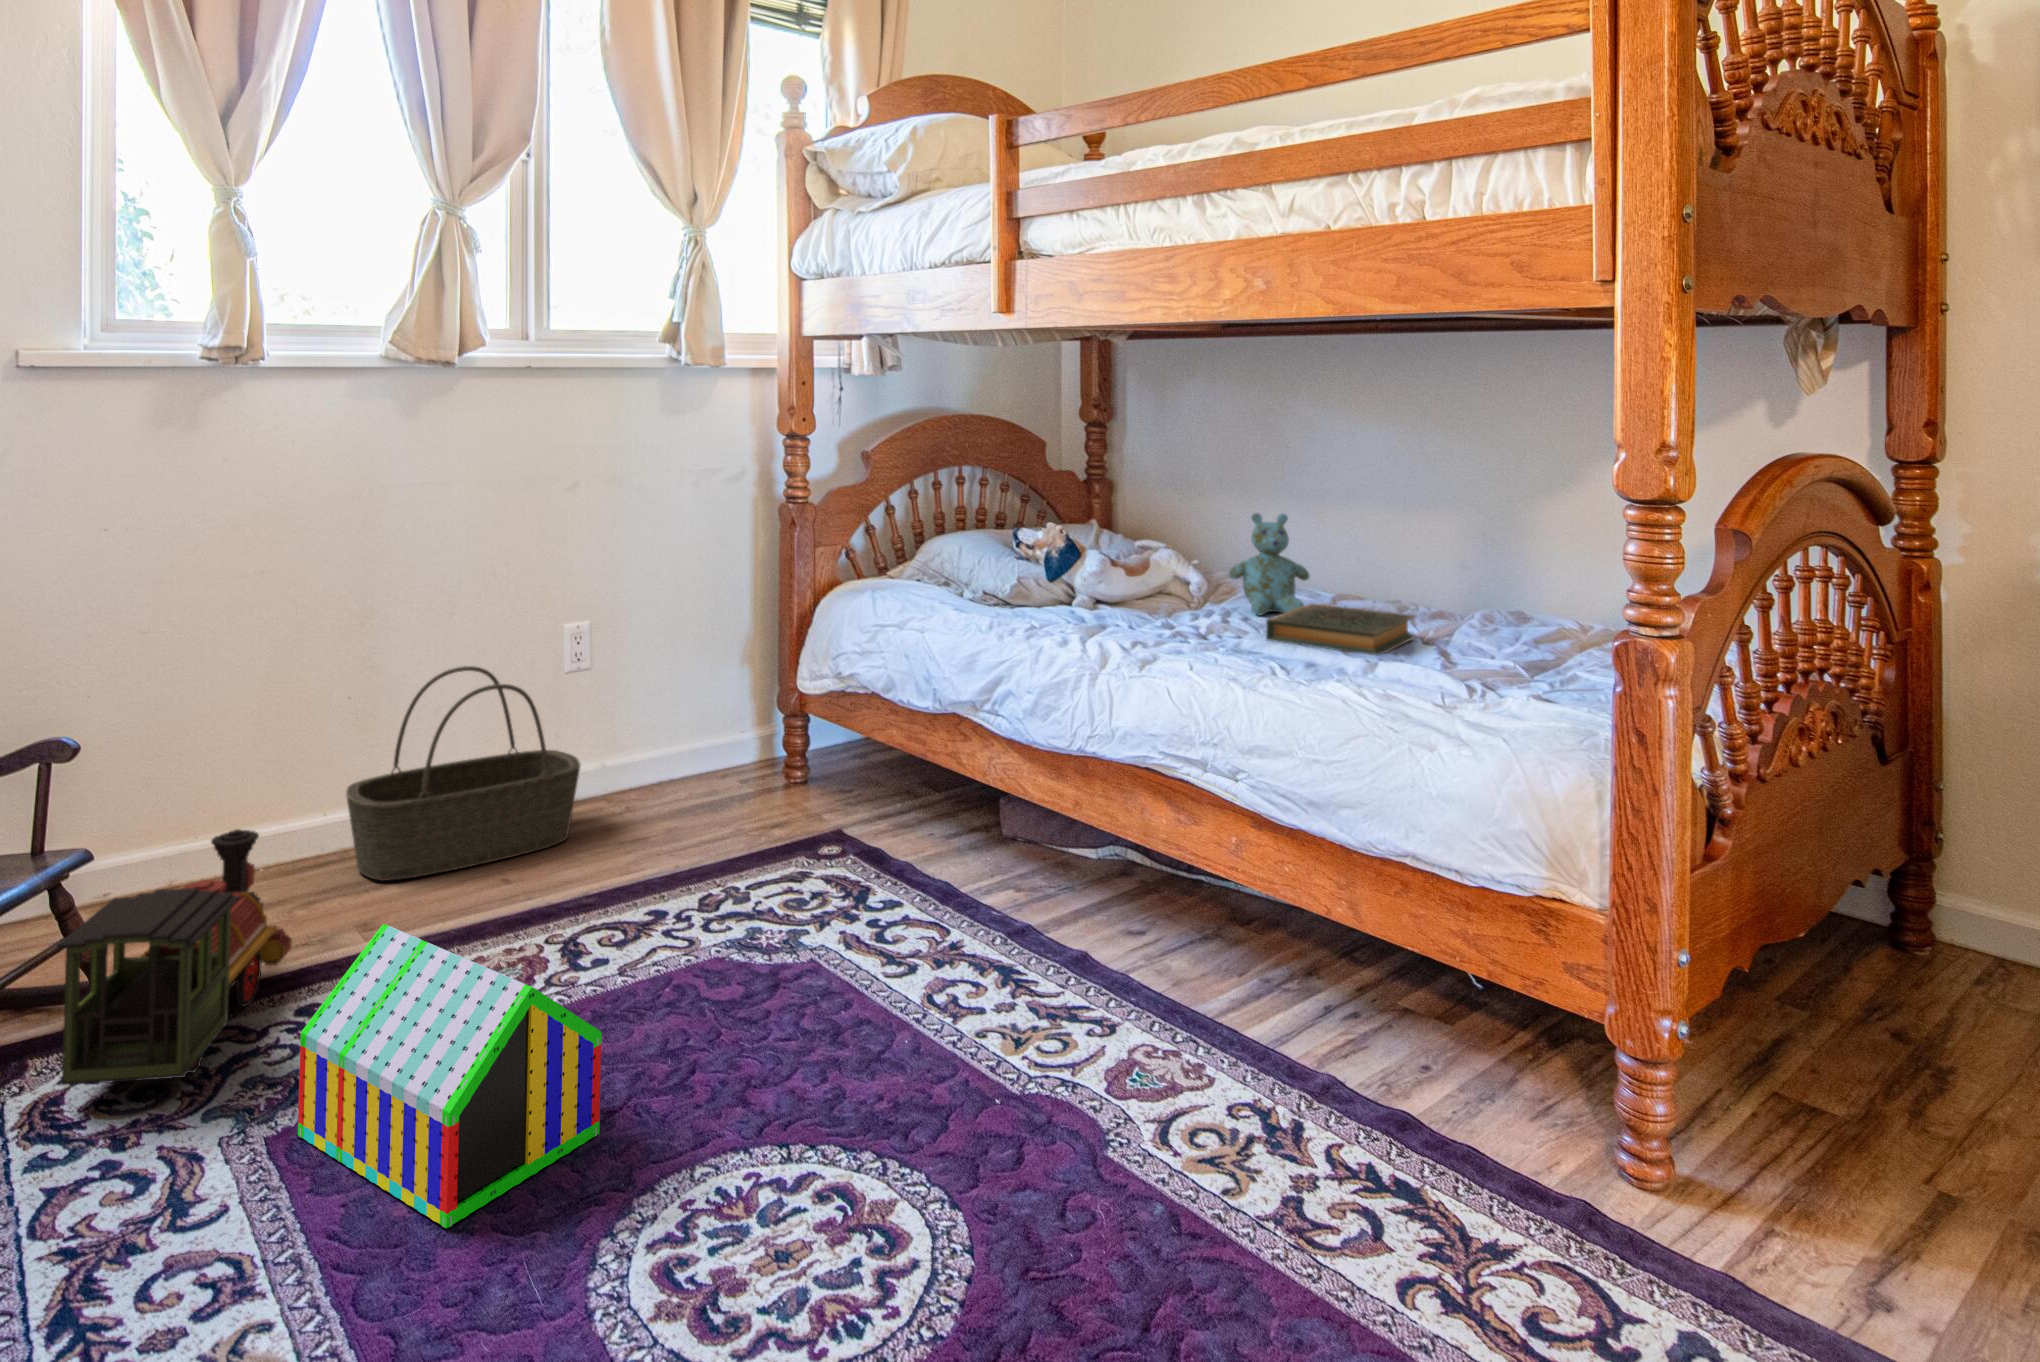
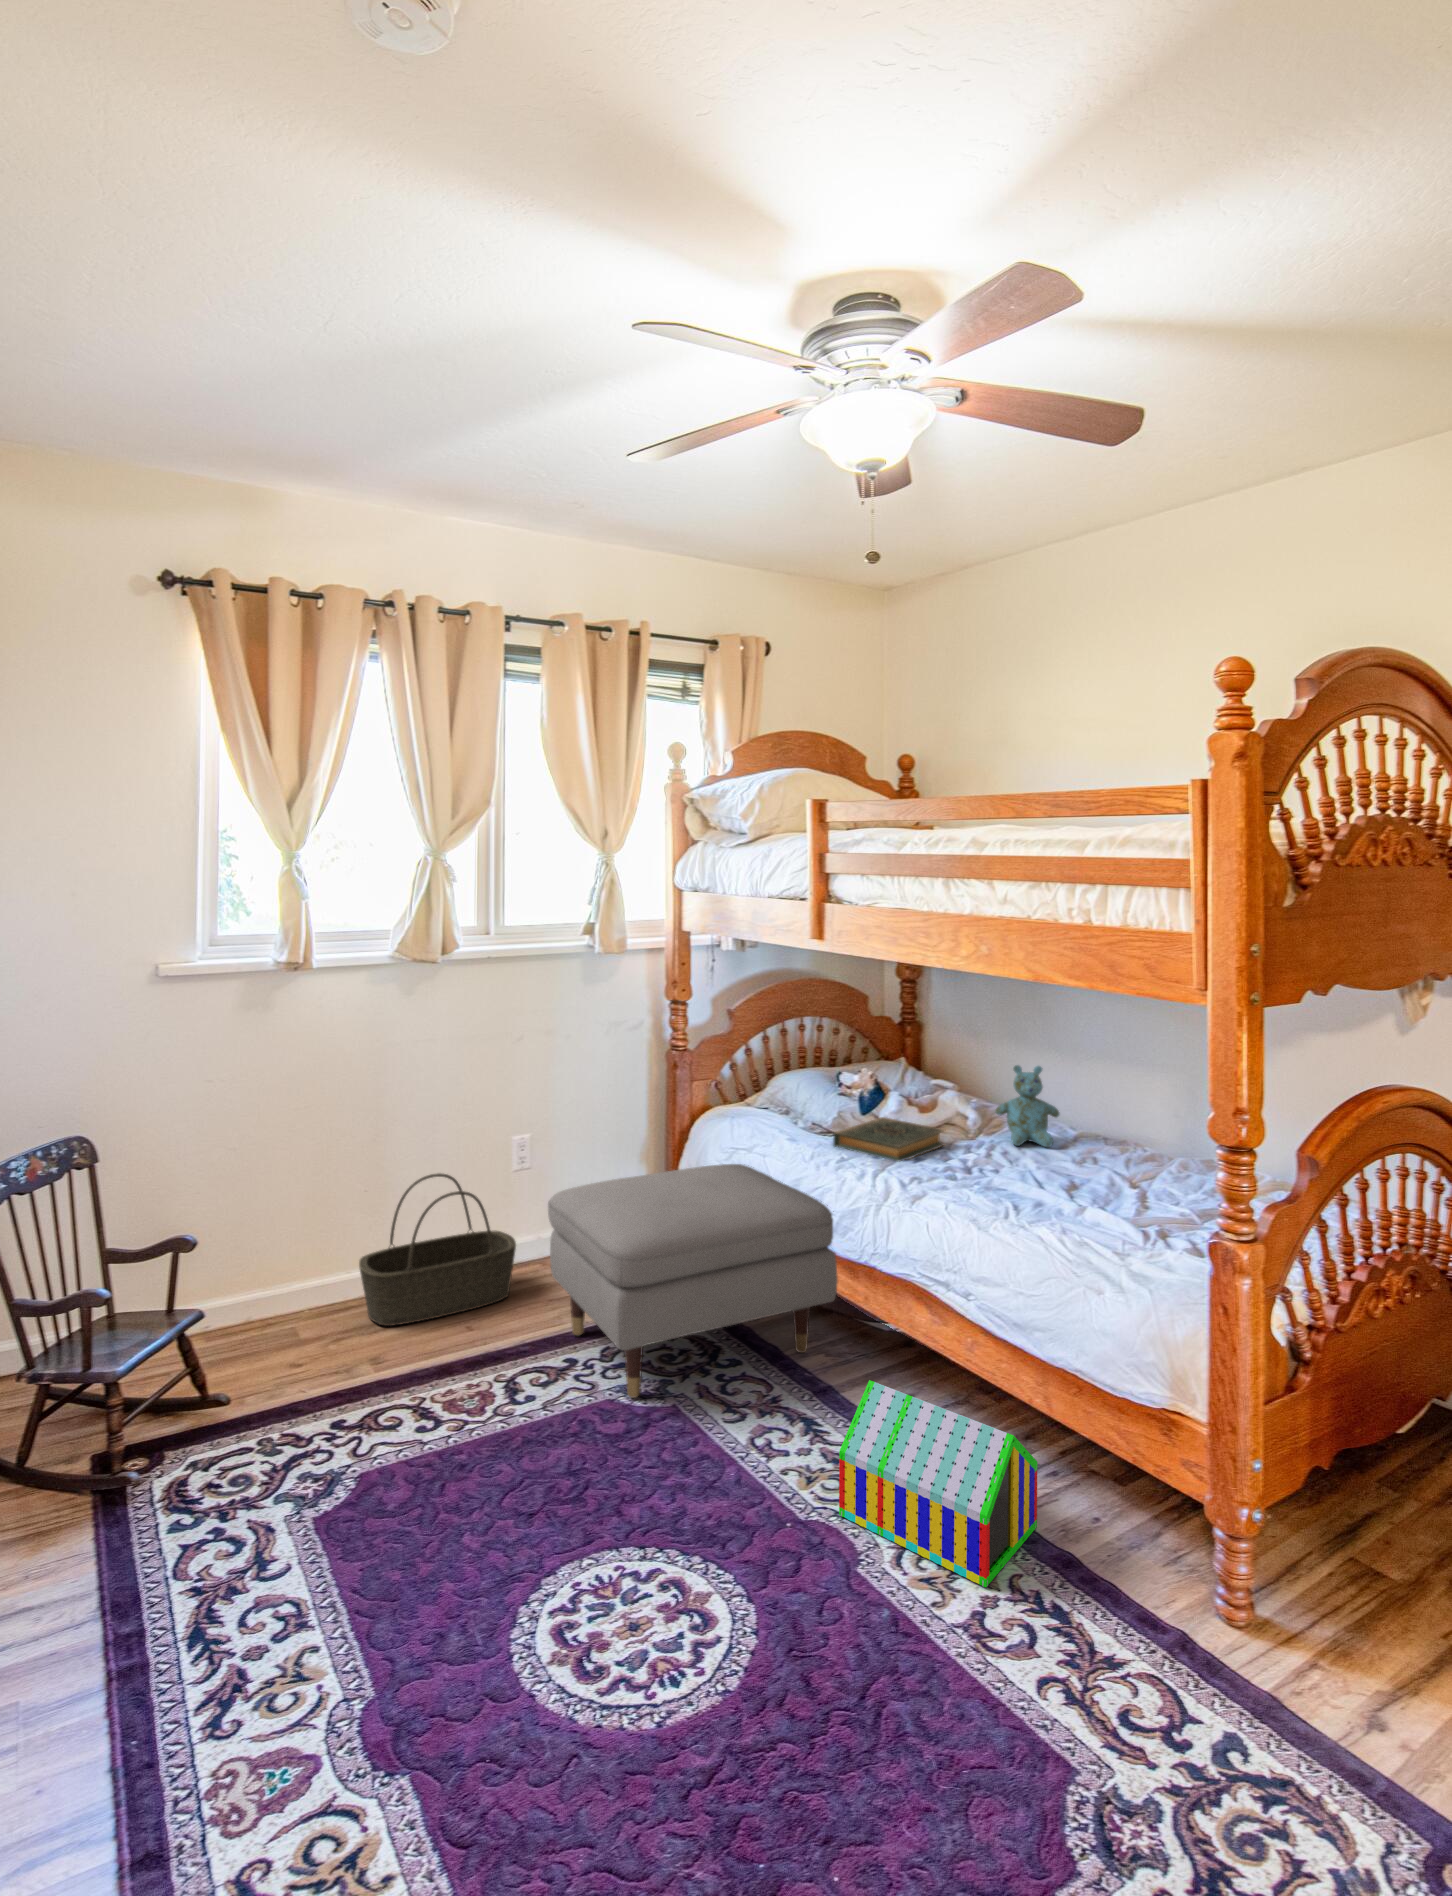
hardback book: present [1266,603,1415,655] -> present [833,1117,945,1162]
ottoman: none [632,646,1038,955] -> present [548,1164,838,1398]
toy train: present [57,829,292,1086] -> none [183,1301,326,1474]
toy house: present [298,924,602,1228] -> present [839,1380,1038,1587]

